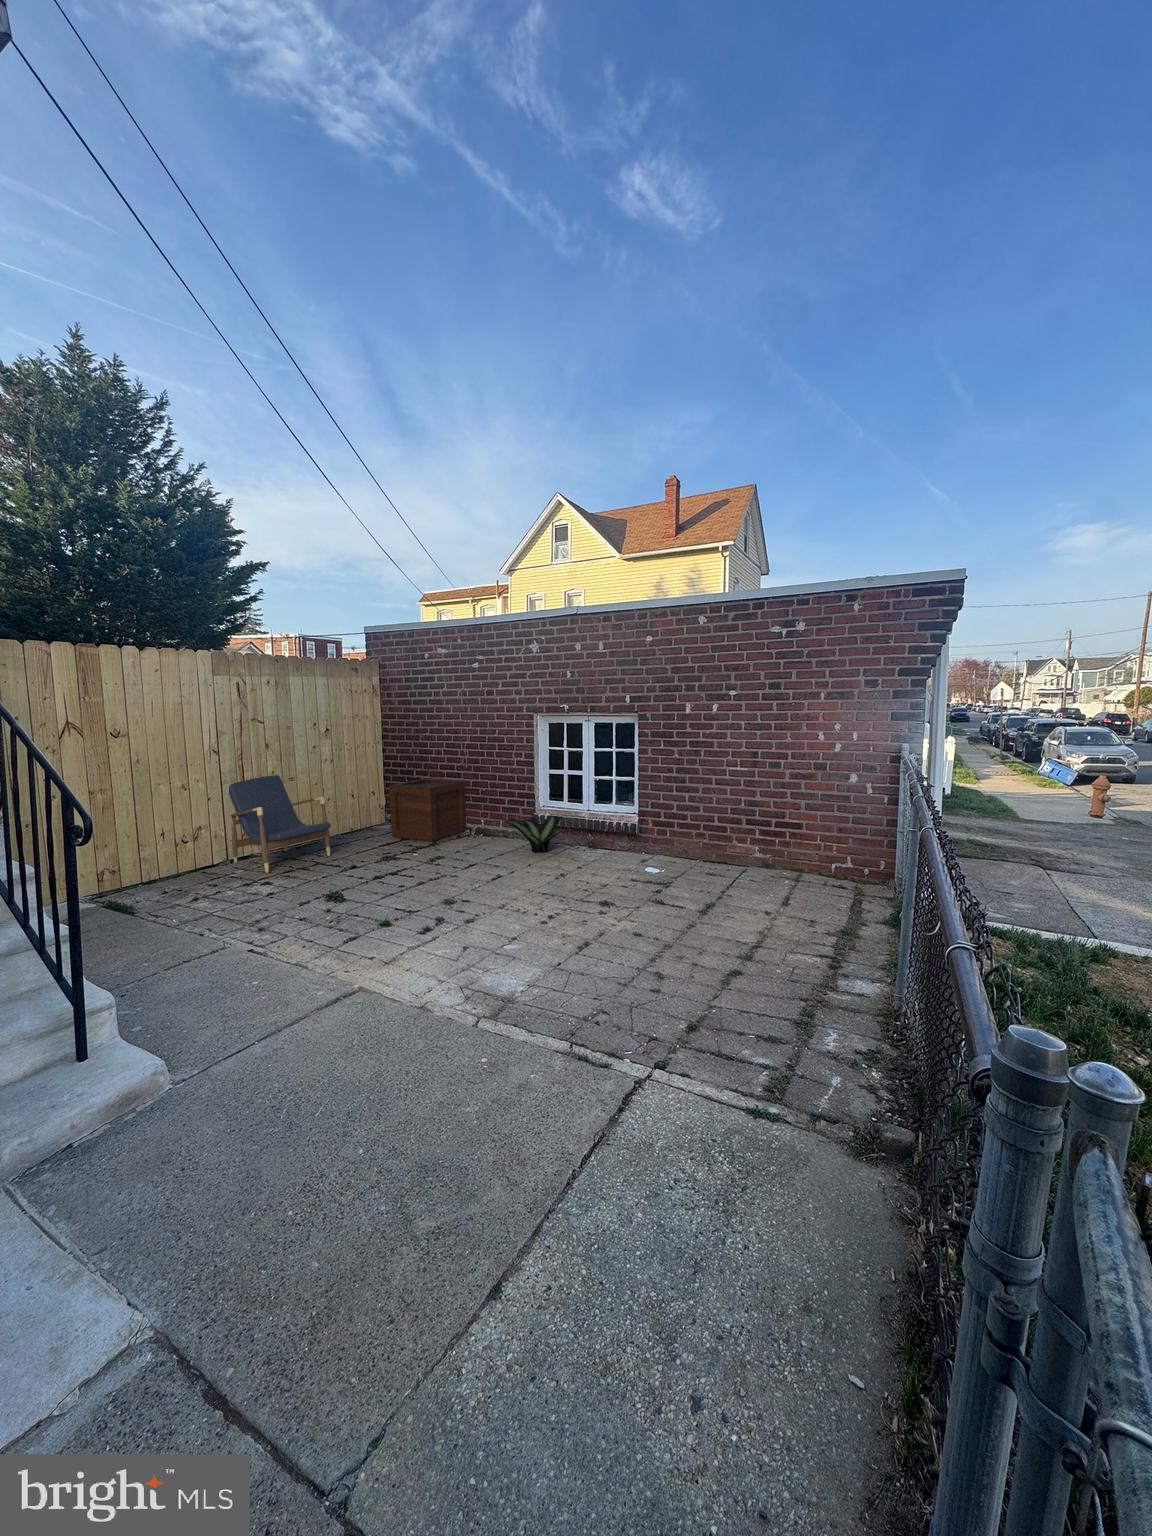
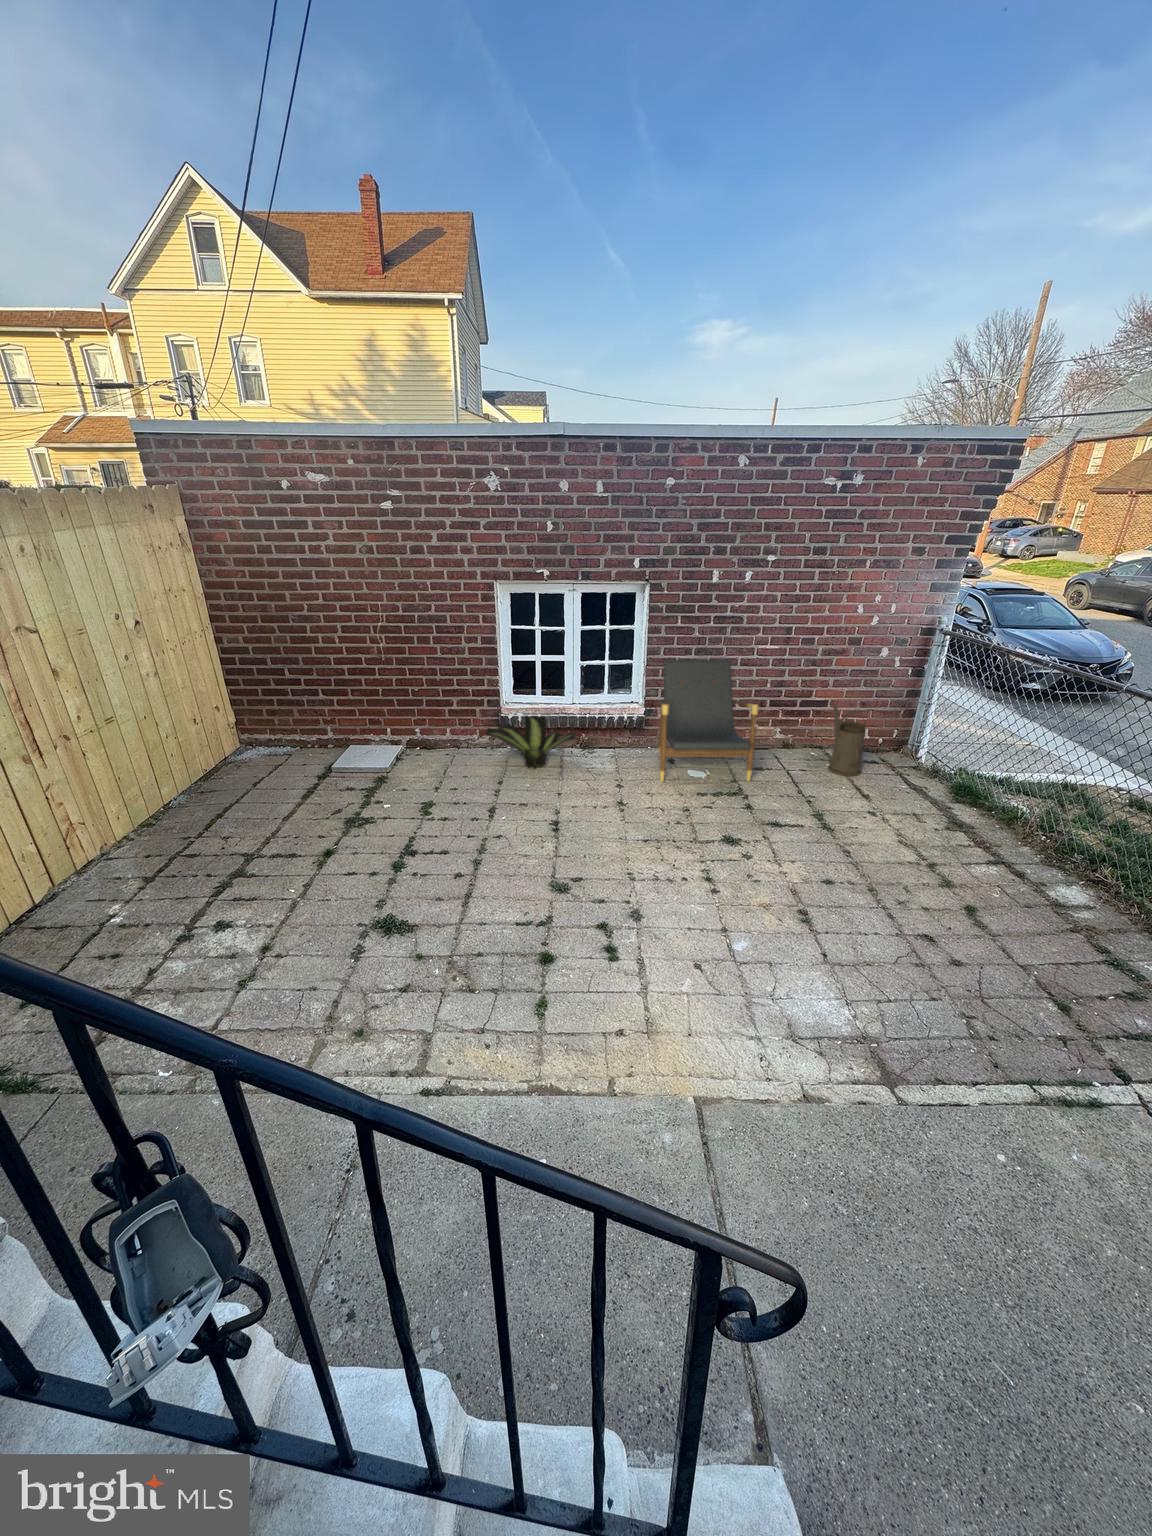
lounge chair: present [229,775,331,873] -> present [657,660,758,782]
wooden crate: present [389,779,467,842] -> none [281,679,390,773]
watering can: none [779,828,811,892] -> present [828,707,866,776]

